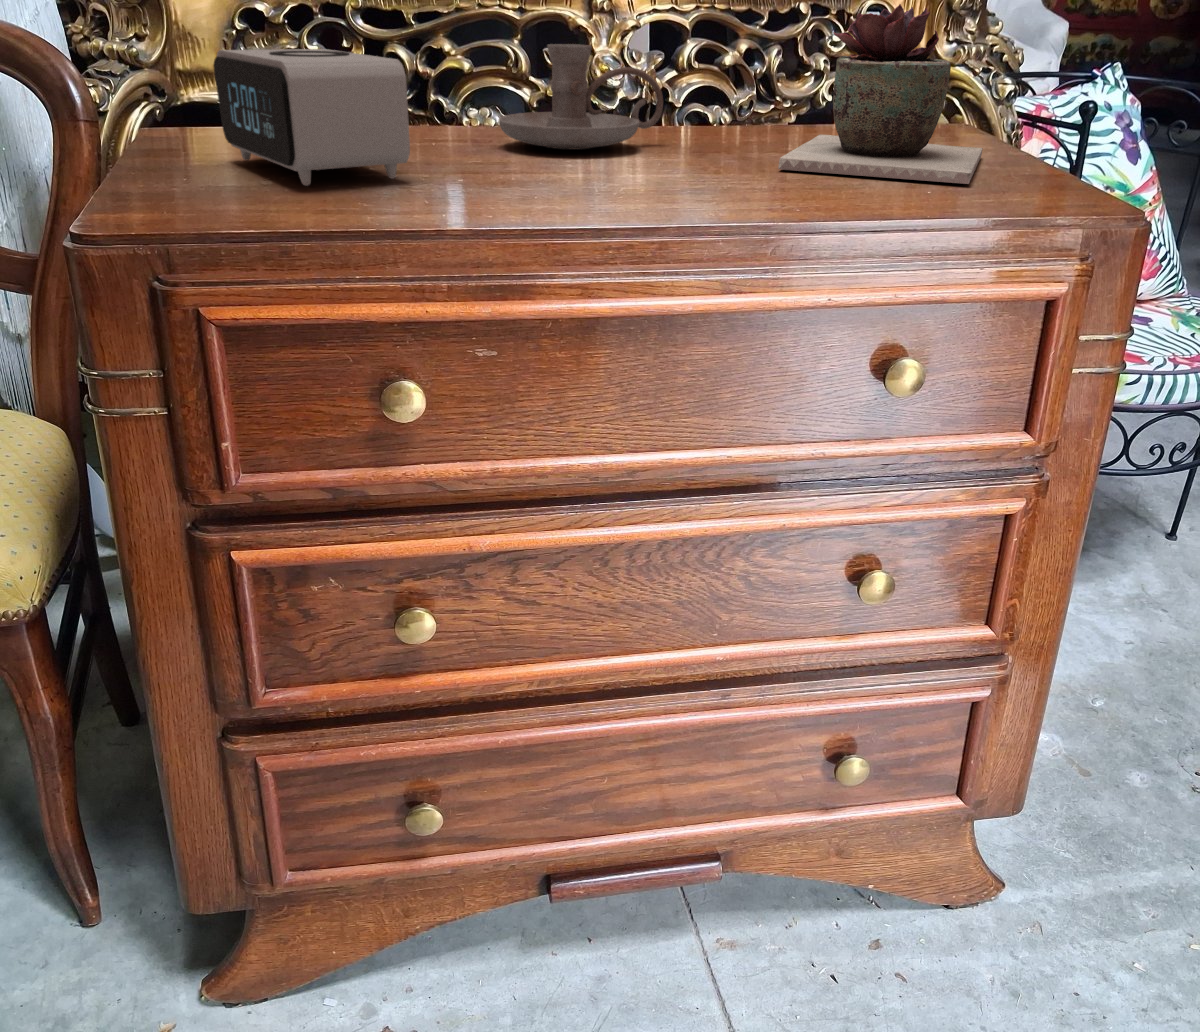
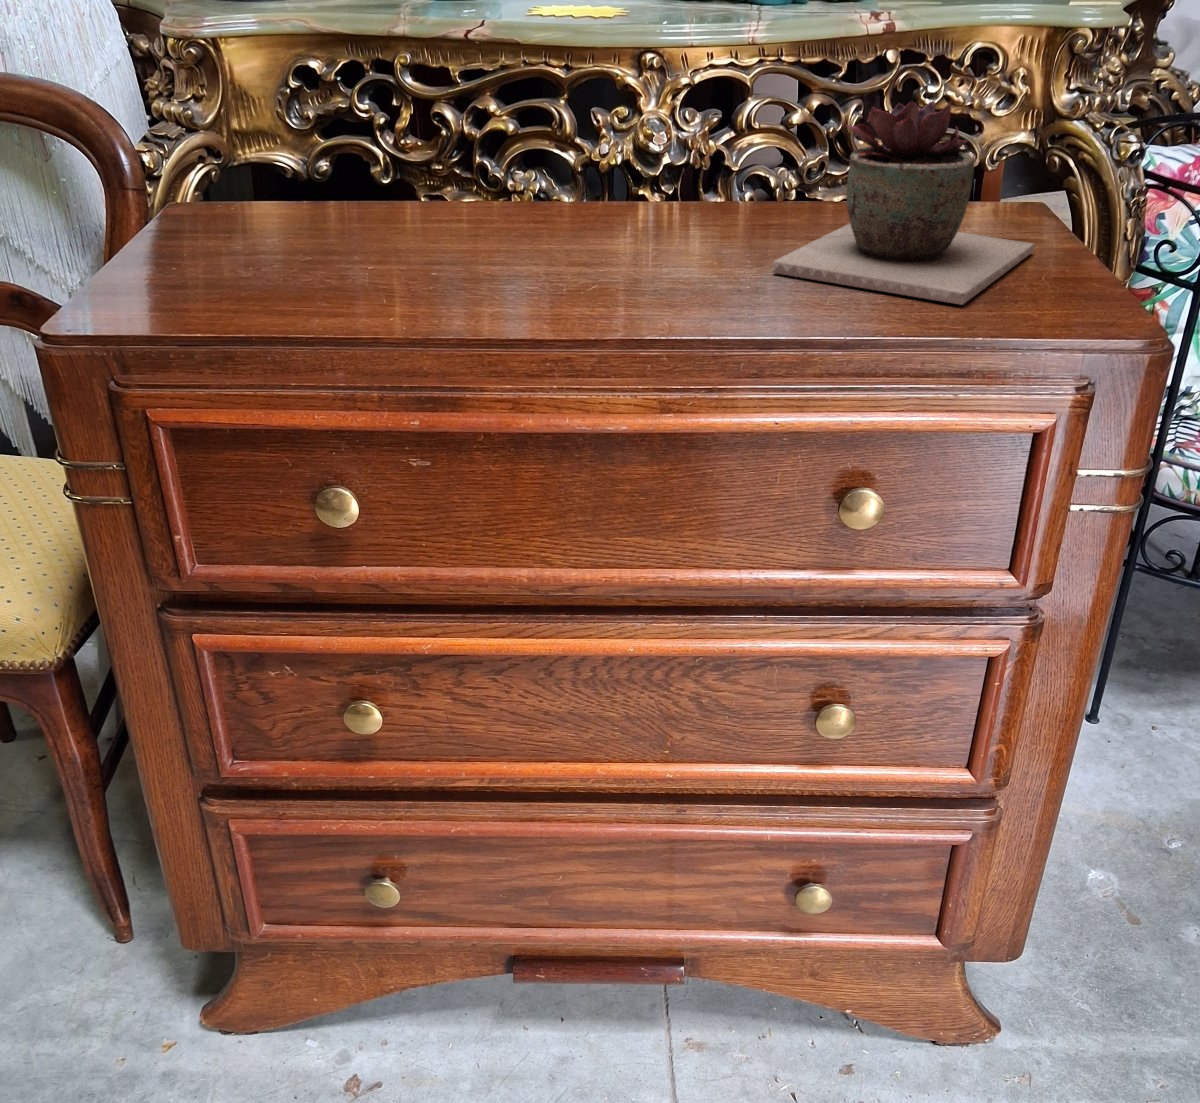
candle holder: present [499,44,663,150] -> none [509,124,687,234]
alarm clock: present [213,49,410,186] -> none [218,140,375,291]

